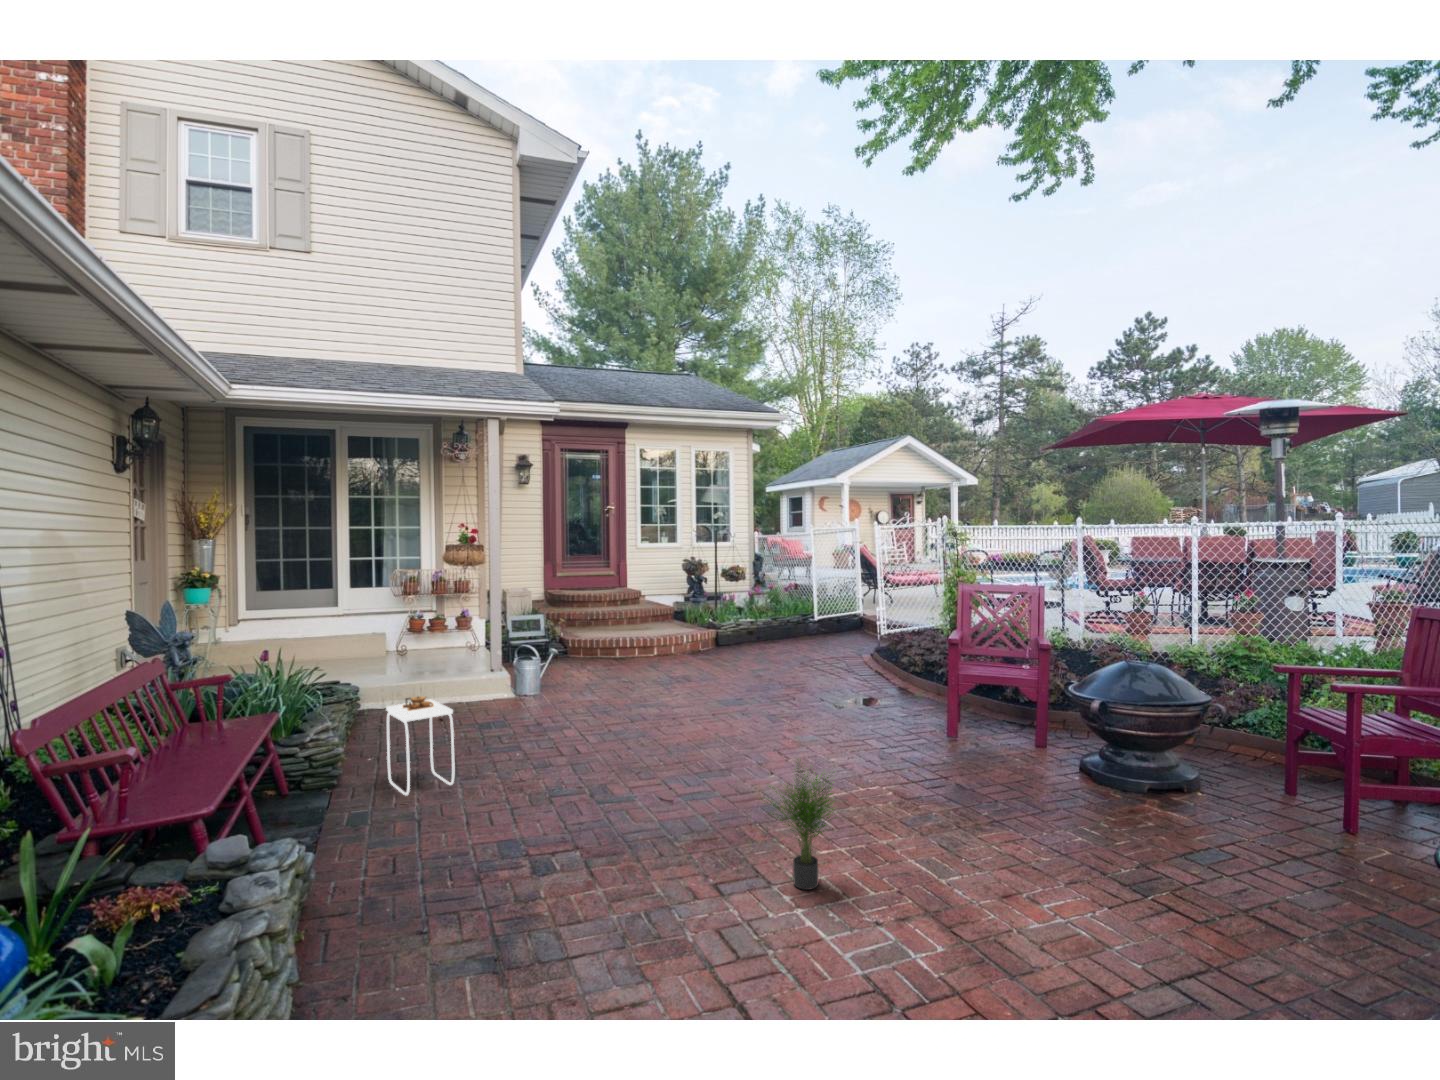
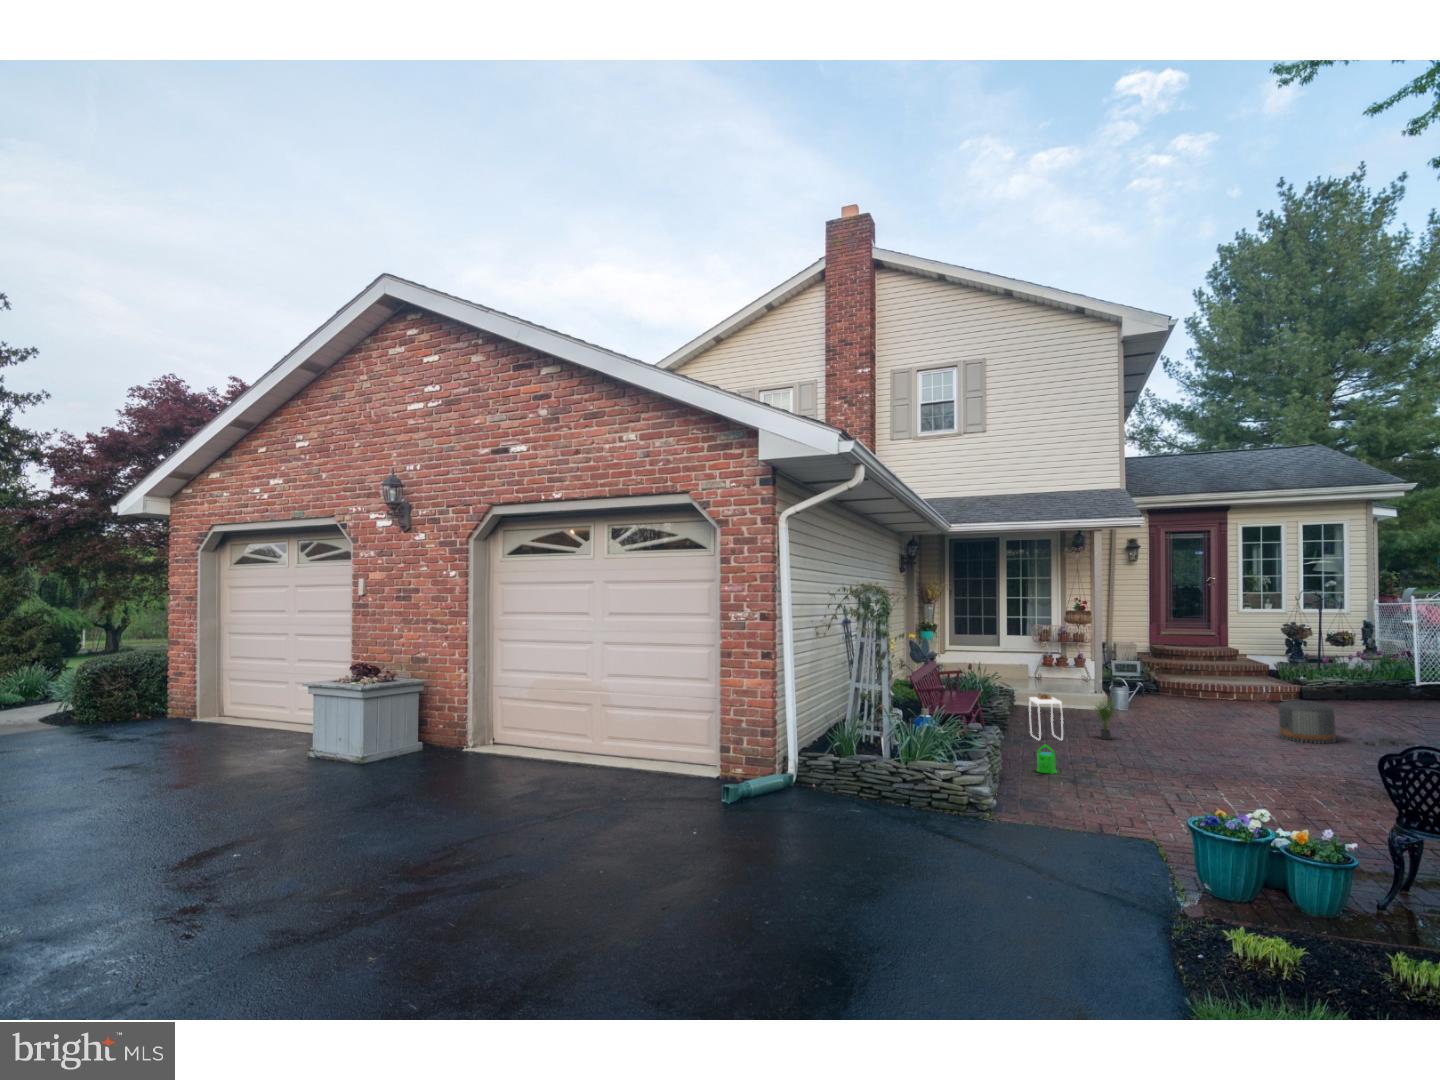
pouf: none [745,653,808,713] -> present [1278,700,1336,743]
potted plant: present [769,768,833,890] -> present [1094,700,1114,740]
watering can: none [404,849,459,929] -> present [1037,745,1056,773]

